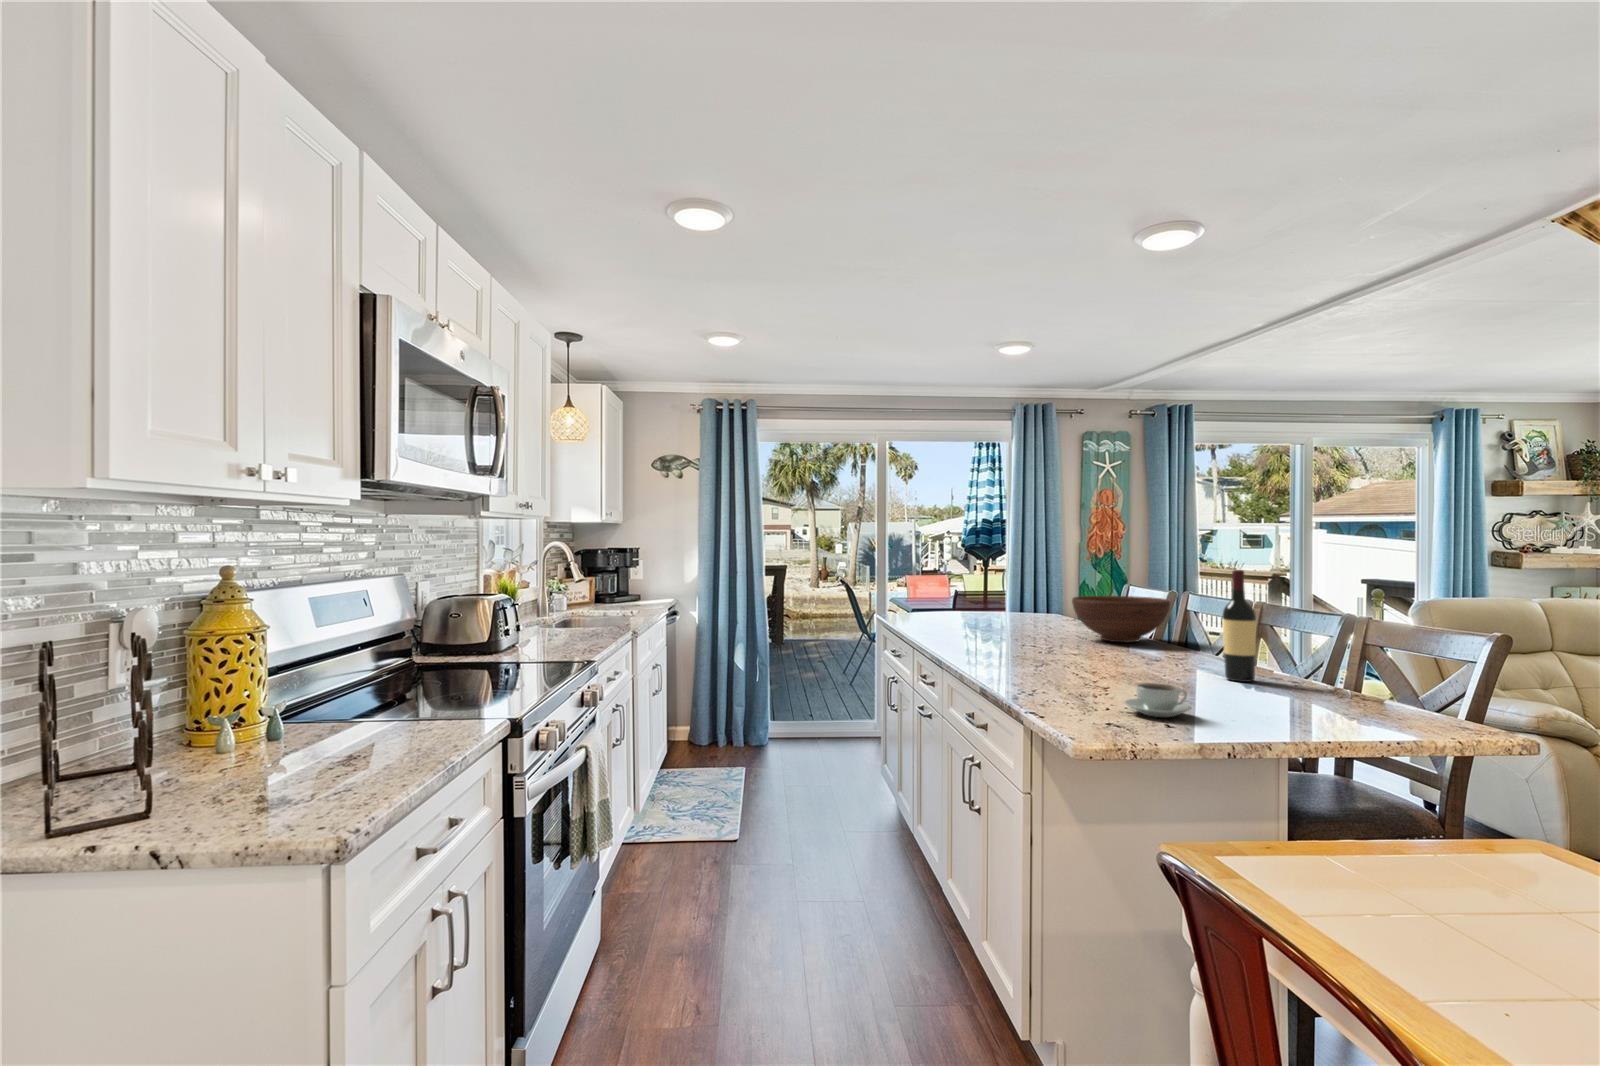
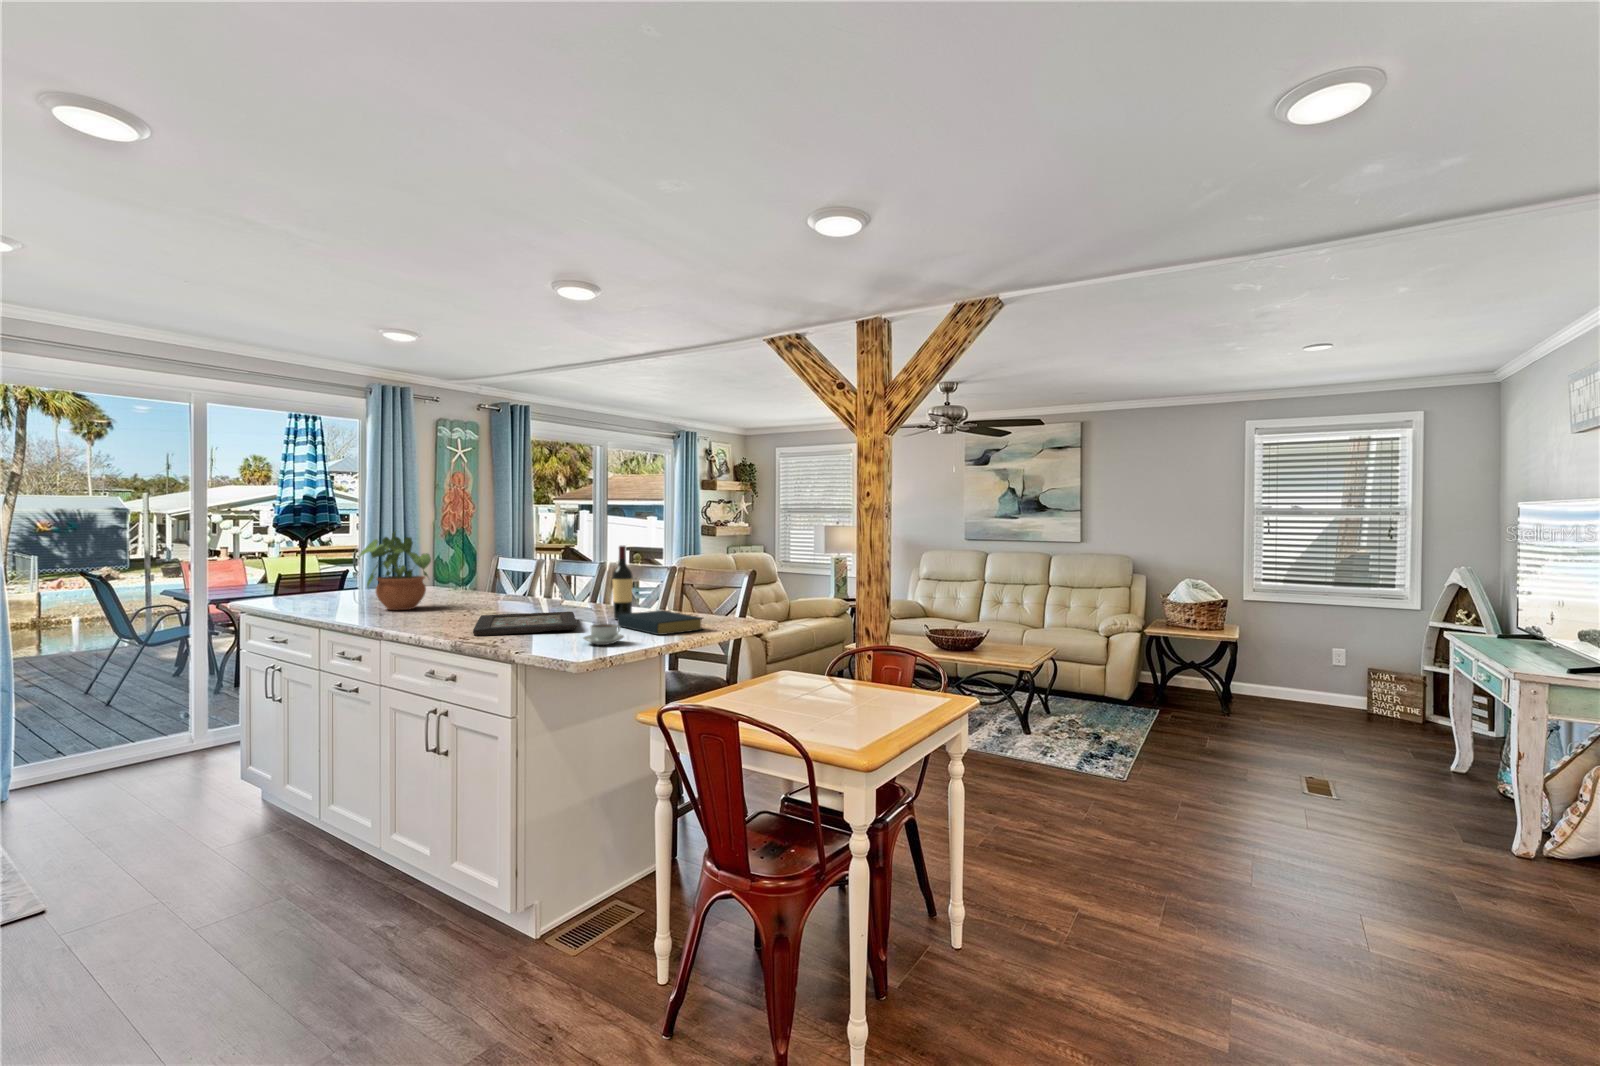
potted plant: none [950,549,1020,637] -> present [360,532,431,610]
fruit bowl: present [1072,596,1170,642] -> none [475,567,553,604]
decorative tray: none [1009,652,1165,686] -> present [473,612,577,636]
hardback book: none [1215,673,1368,719] -> present [618,610,702,635]

